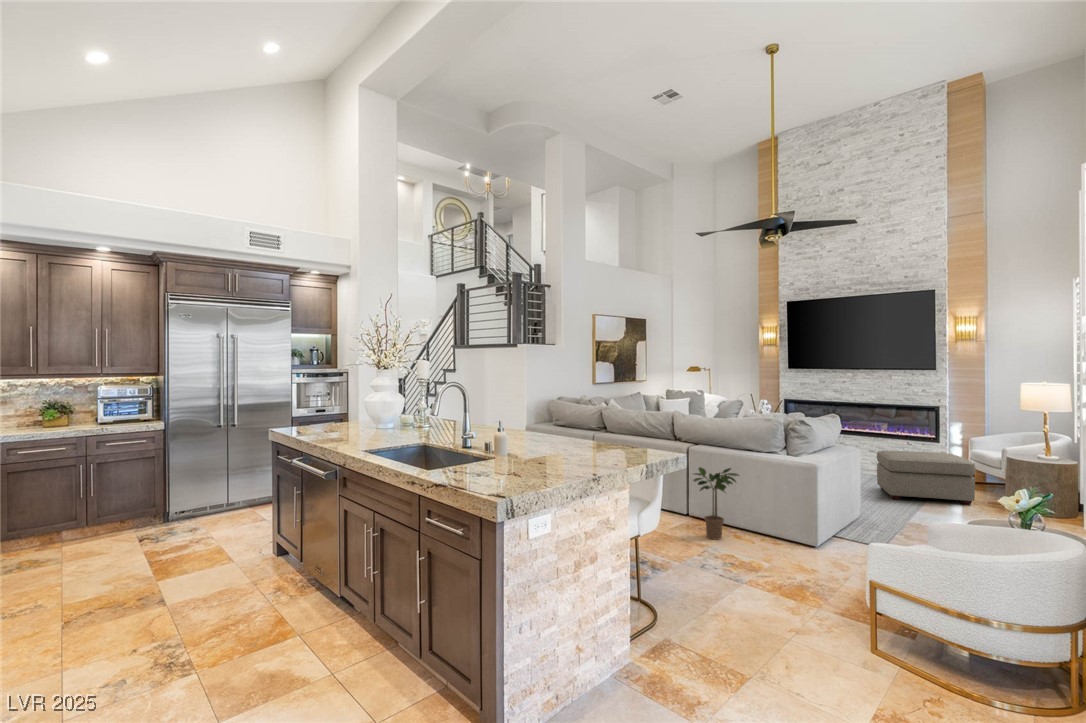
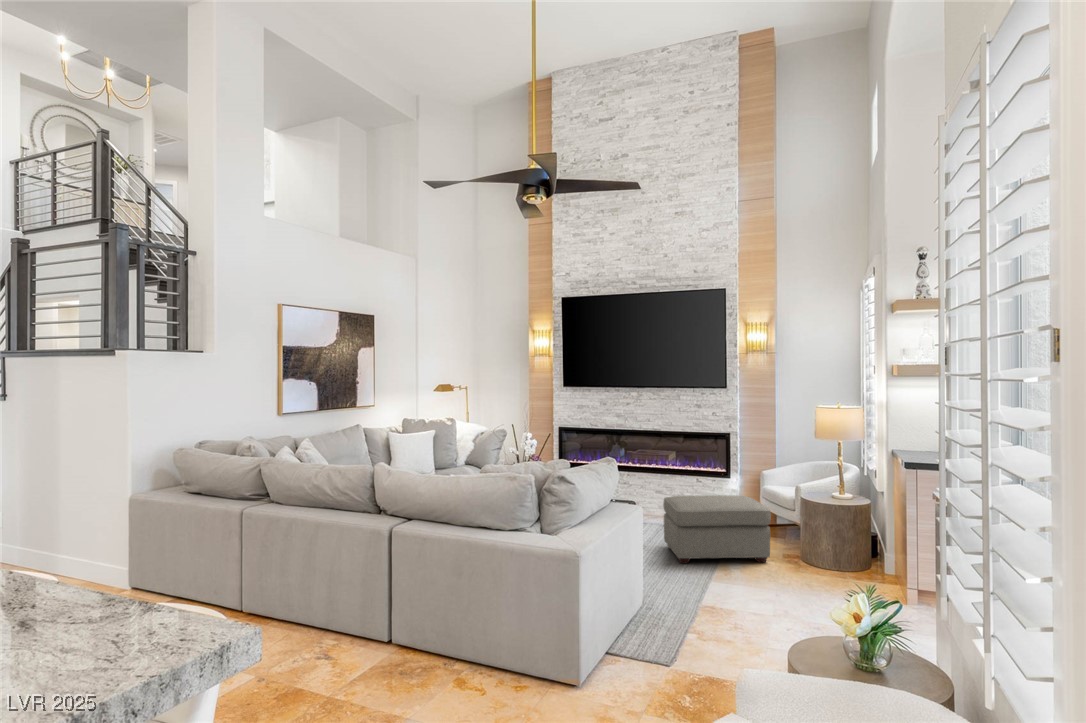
potted plant: present [693,467,739,540] -> none [392,561,466,686]

